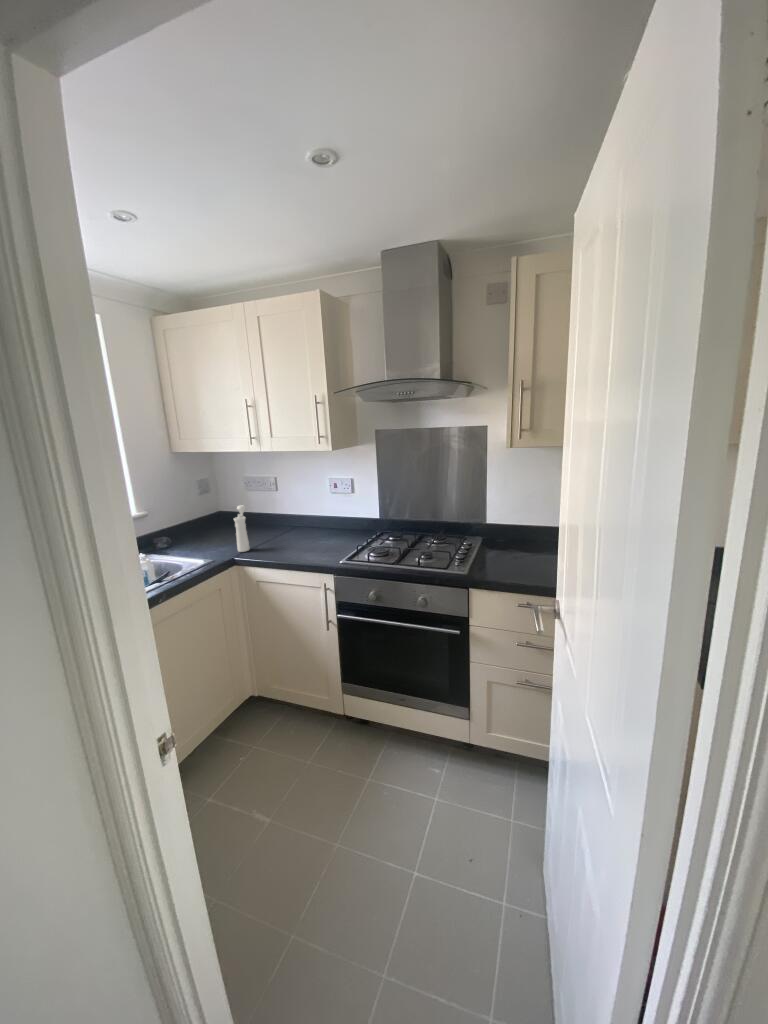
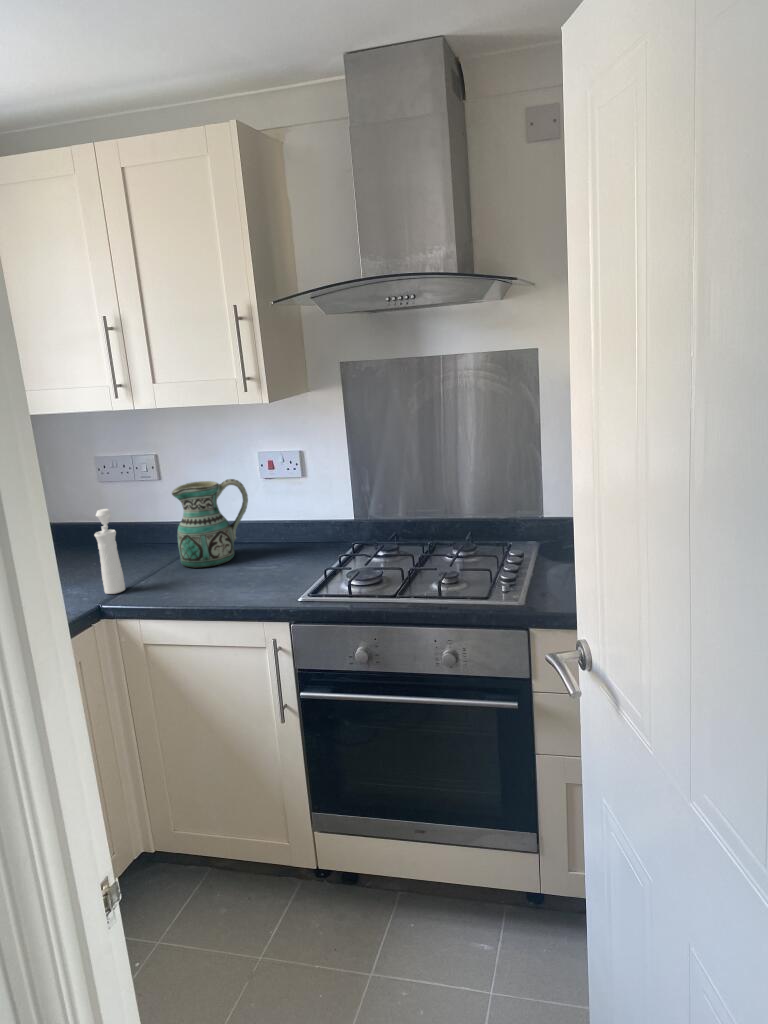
ceramic pitcher: none [279,493,321,540] -> present [172,479,248,567]

